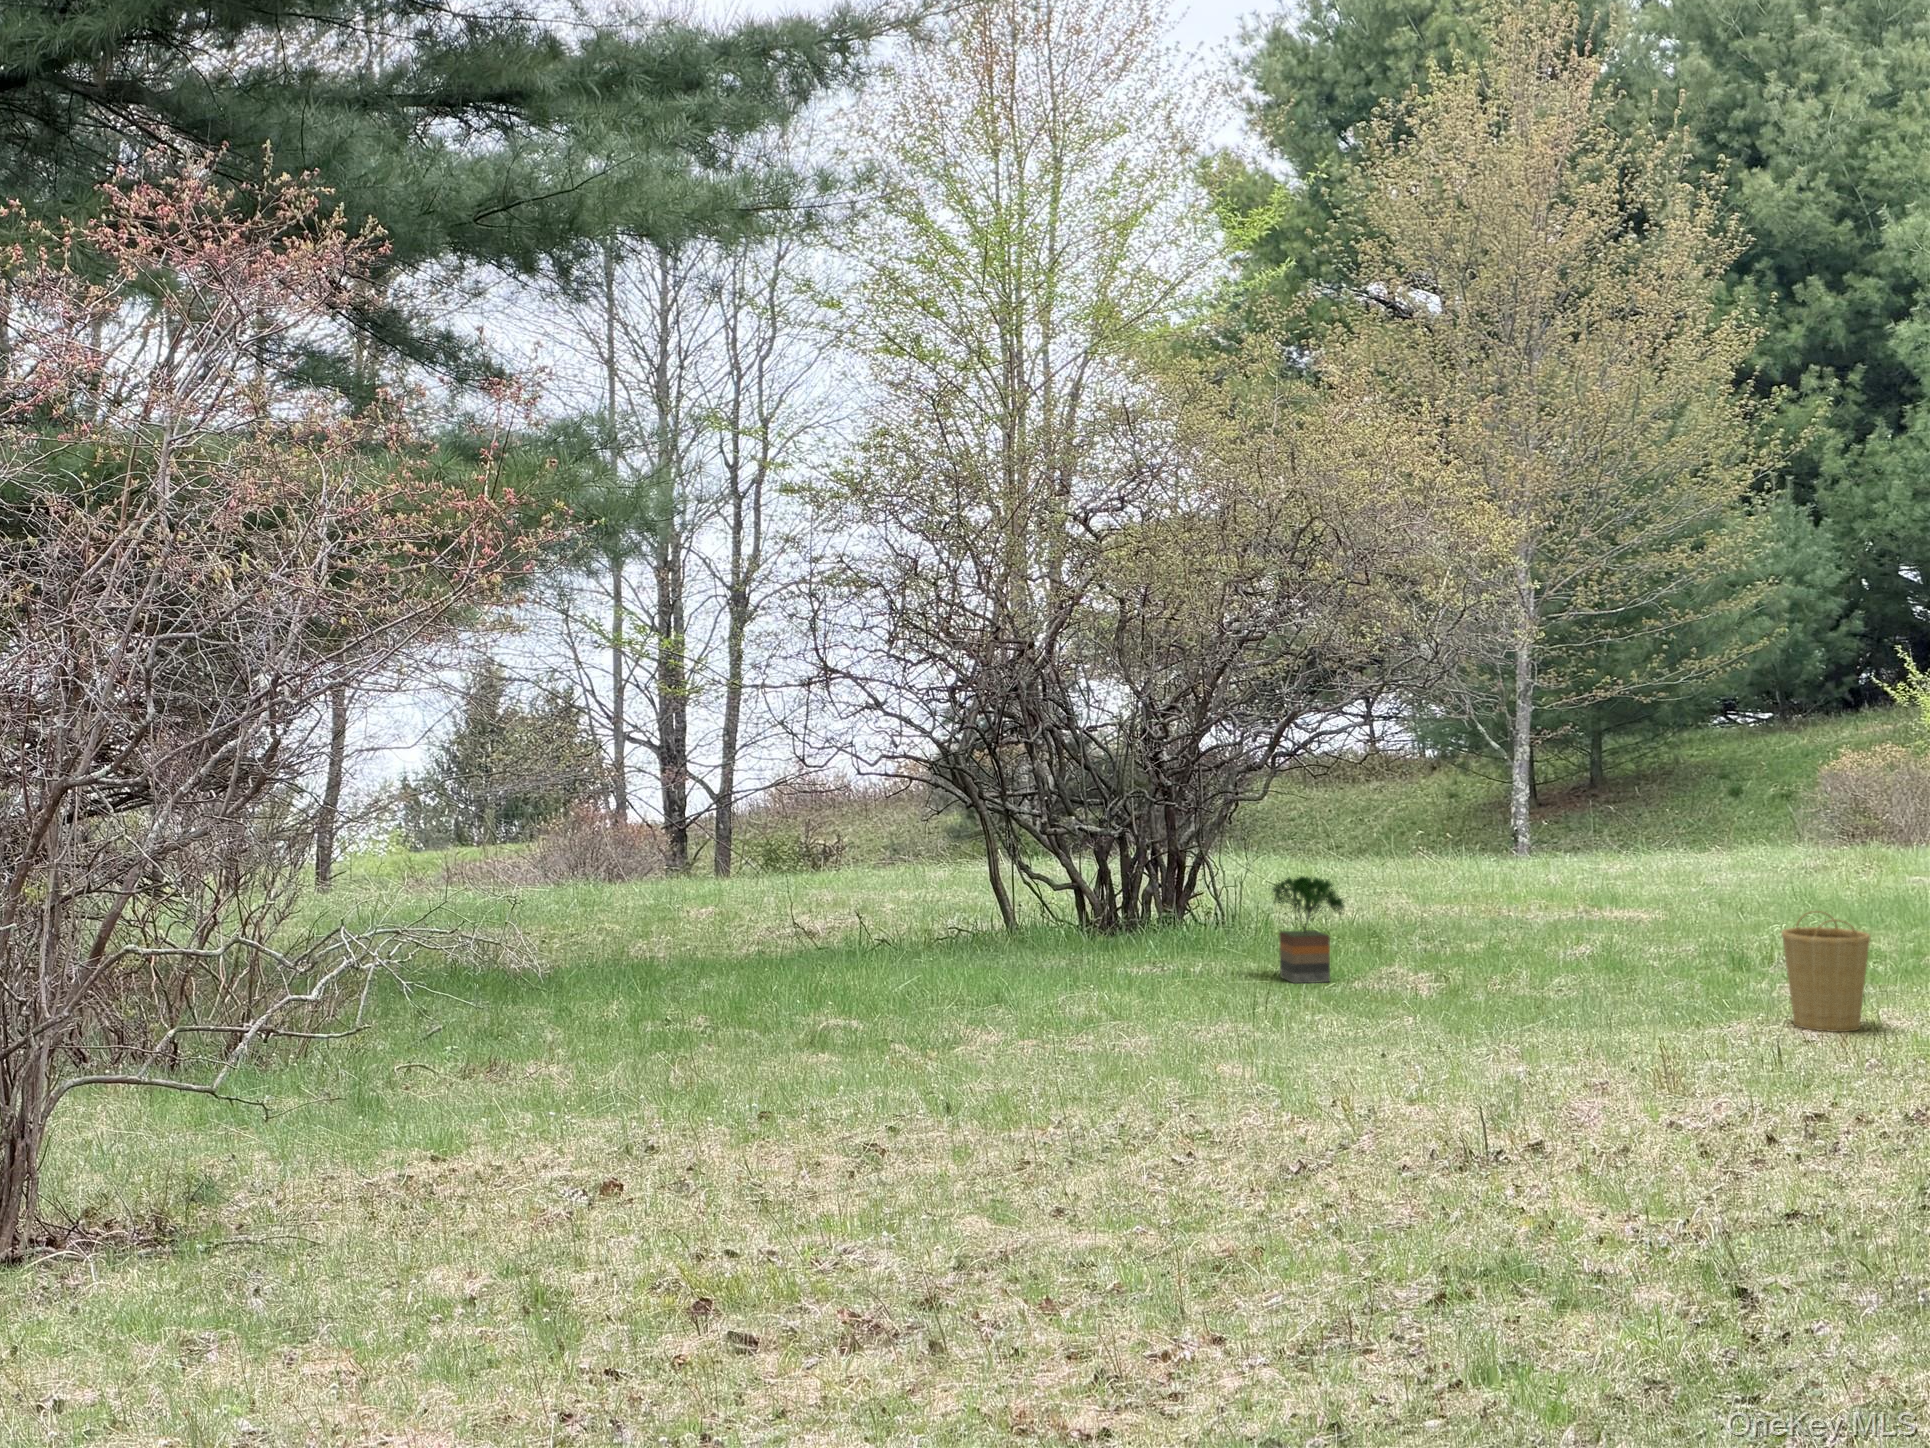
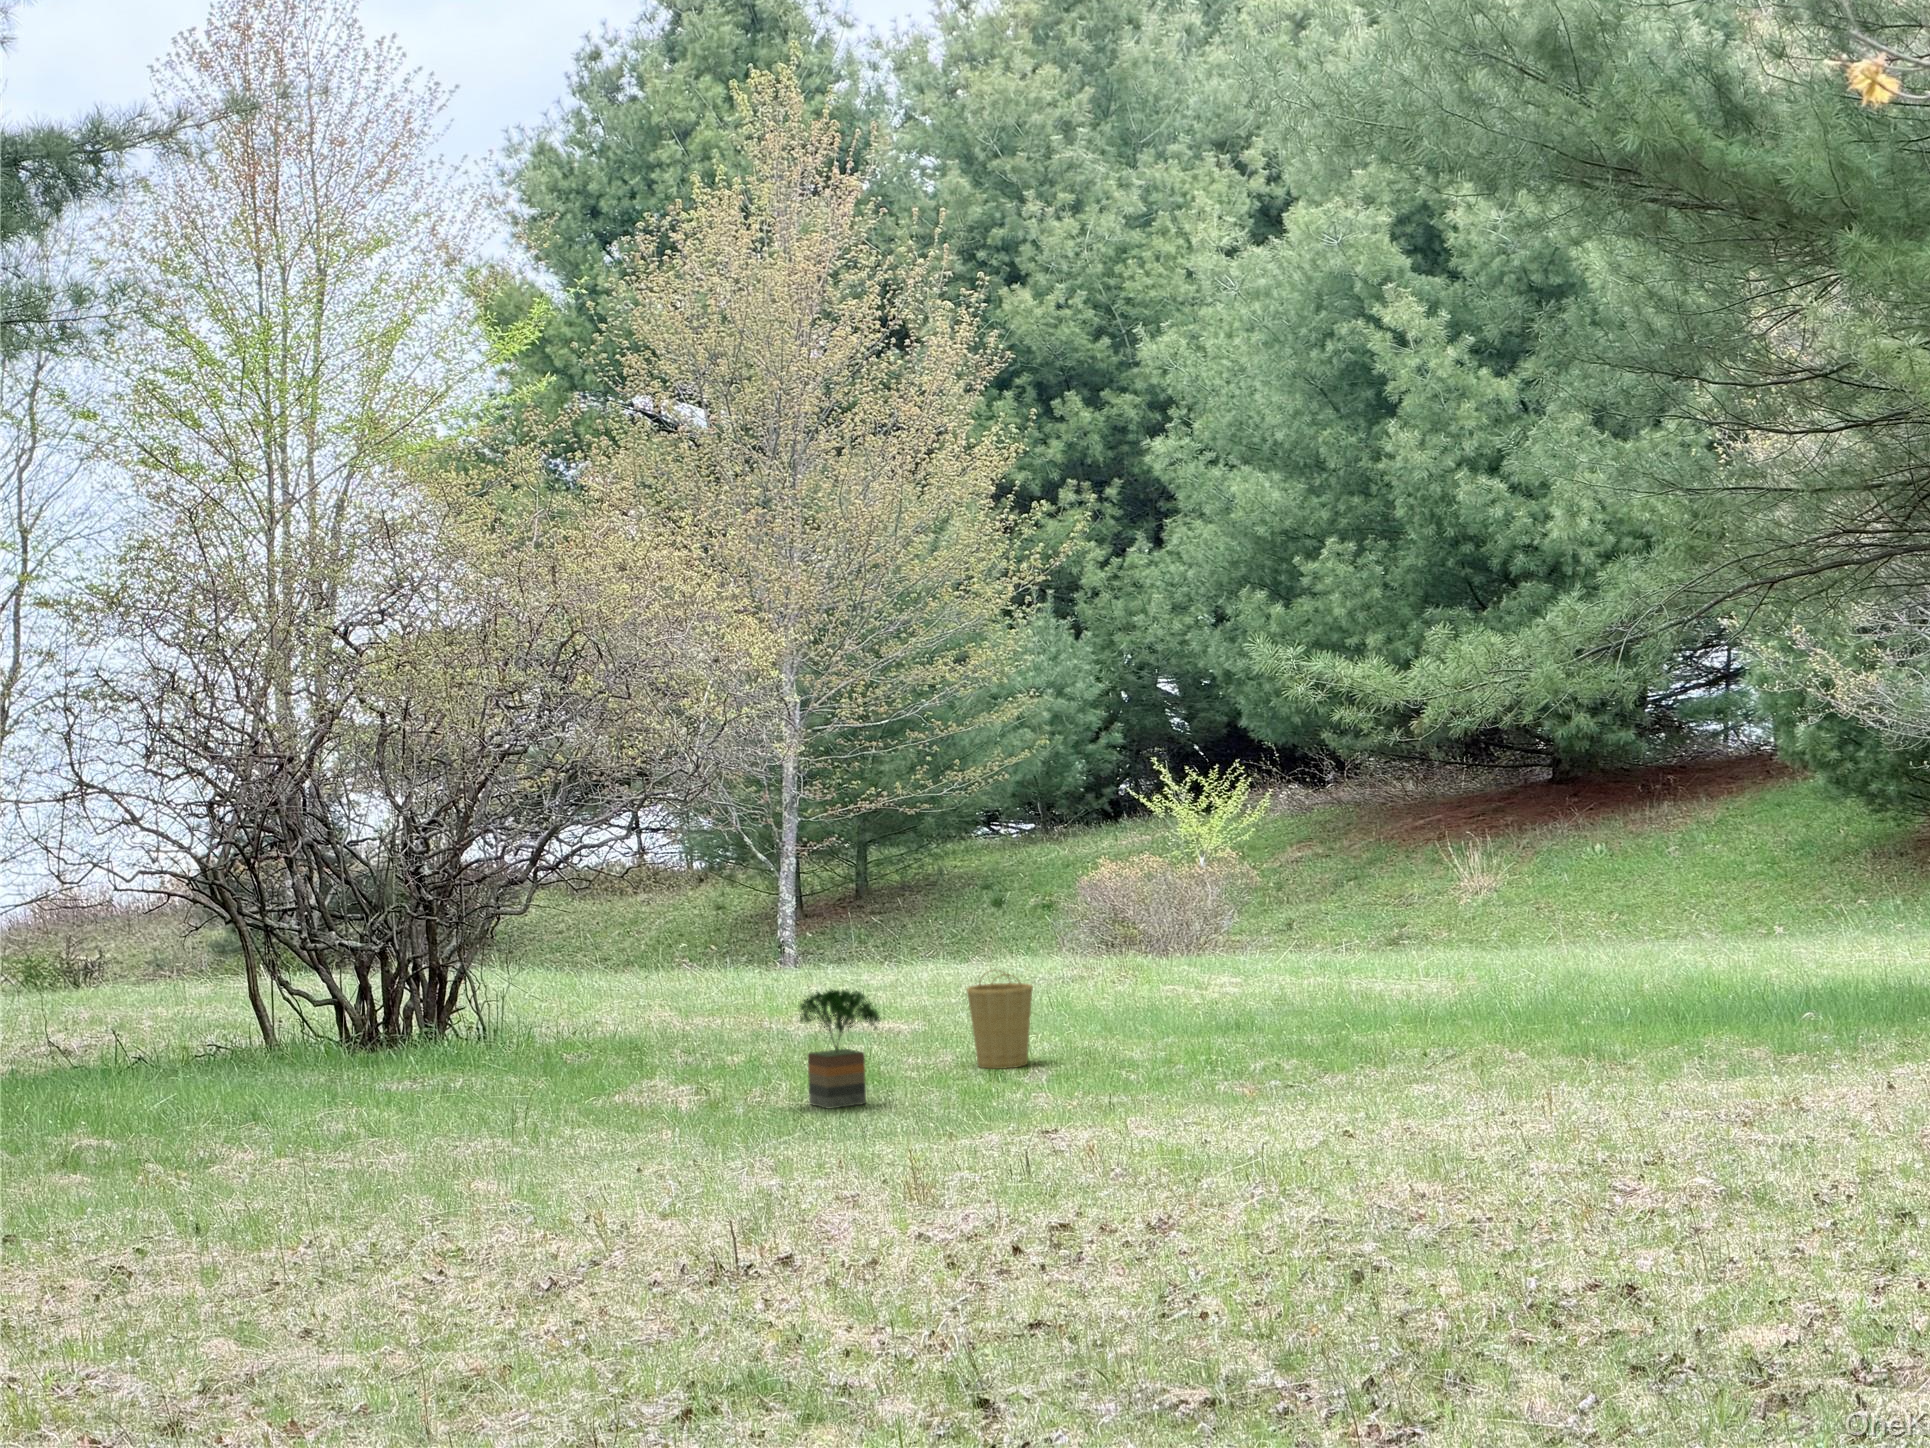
potted tree: present [1272,876,1344,983] -> present [800,989,879,1109]

